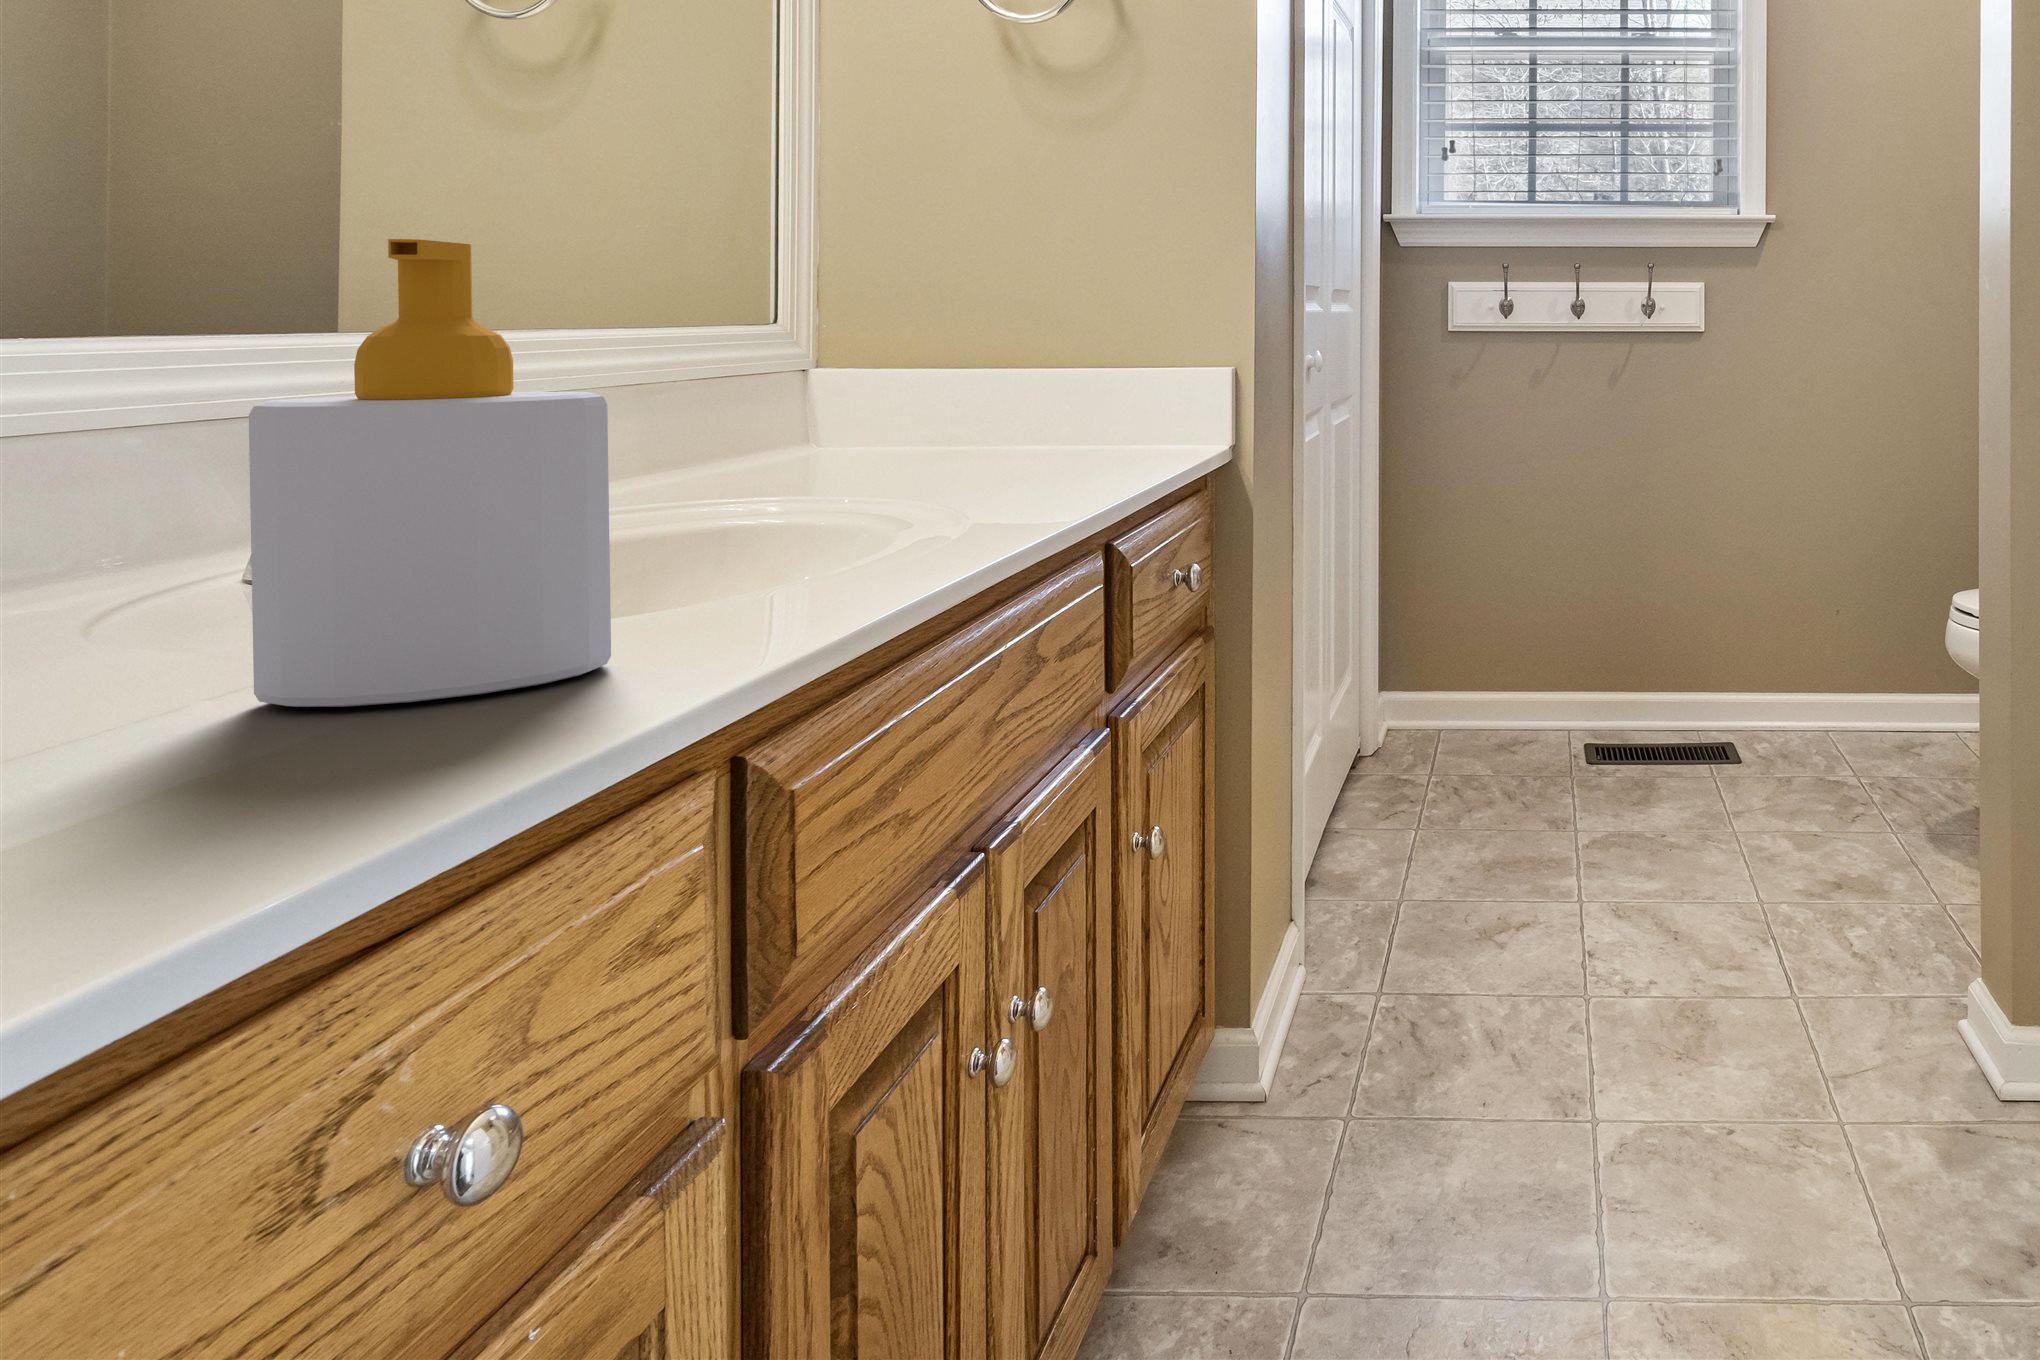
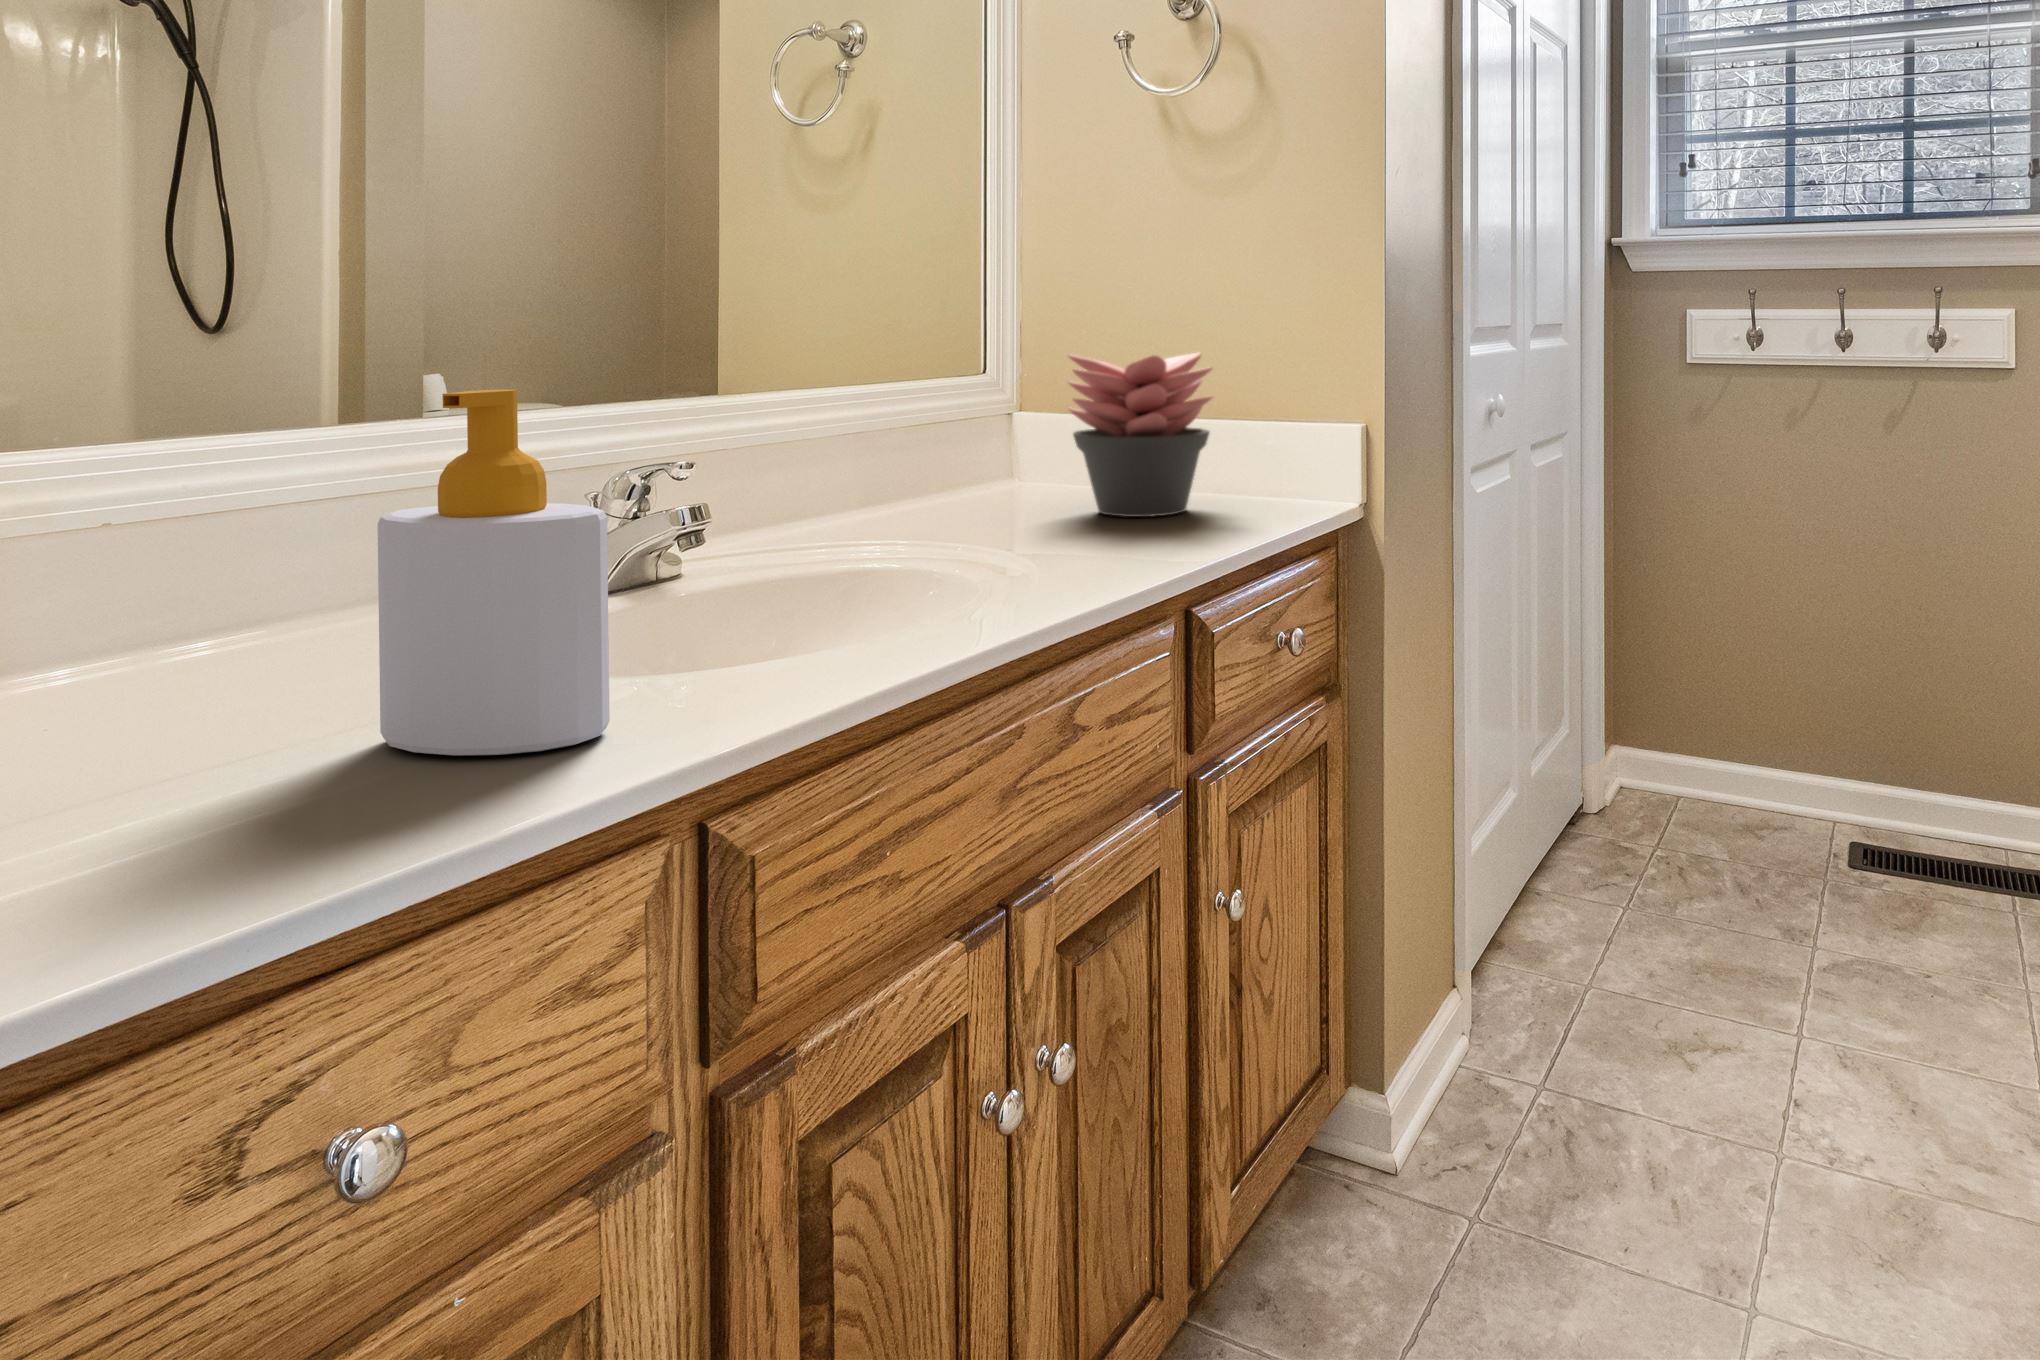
succulent plant: none [903,288,1084,465] -> present [1068,352,1212,517]

